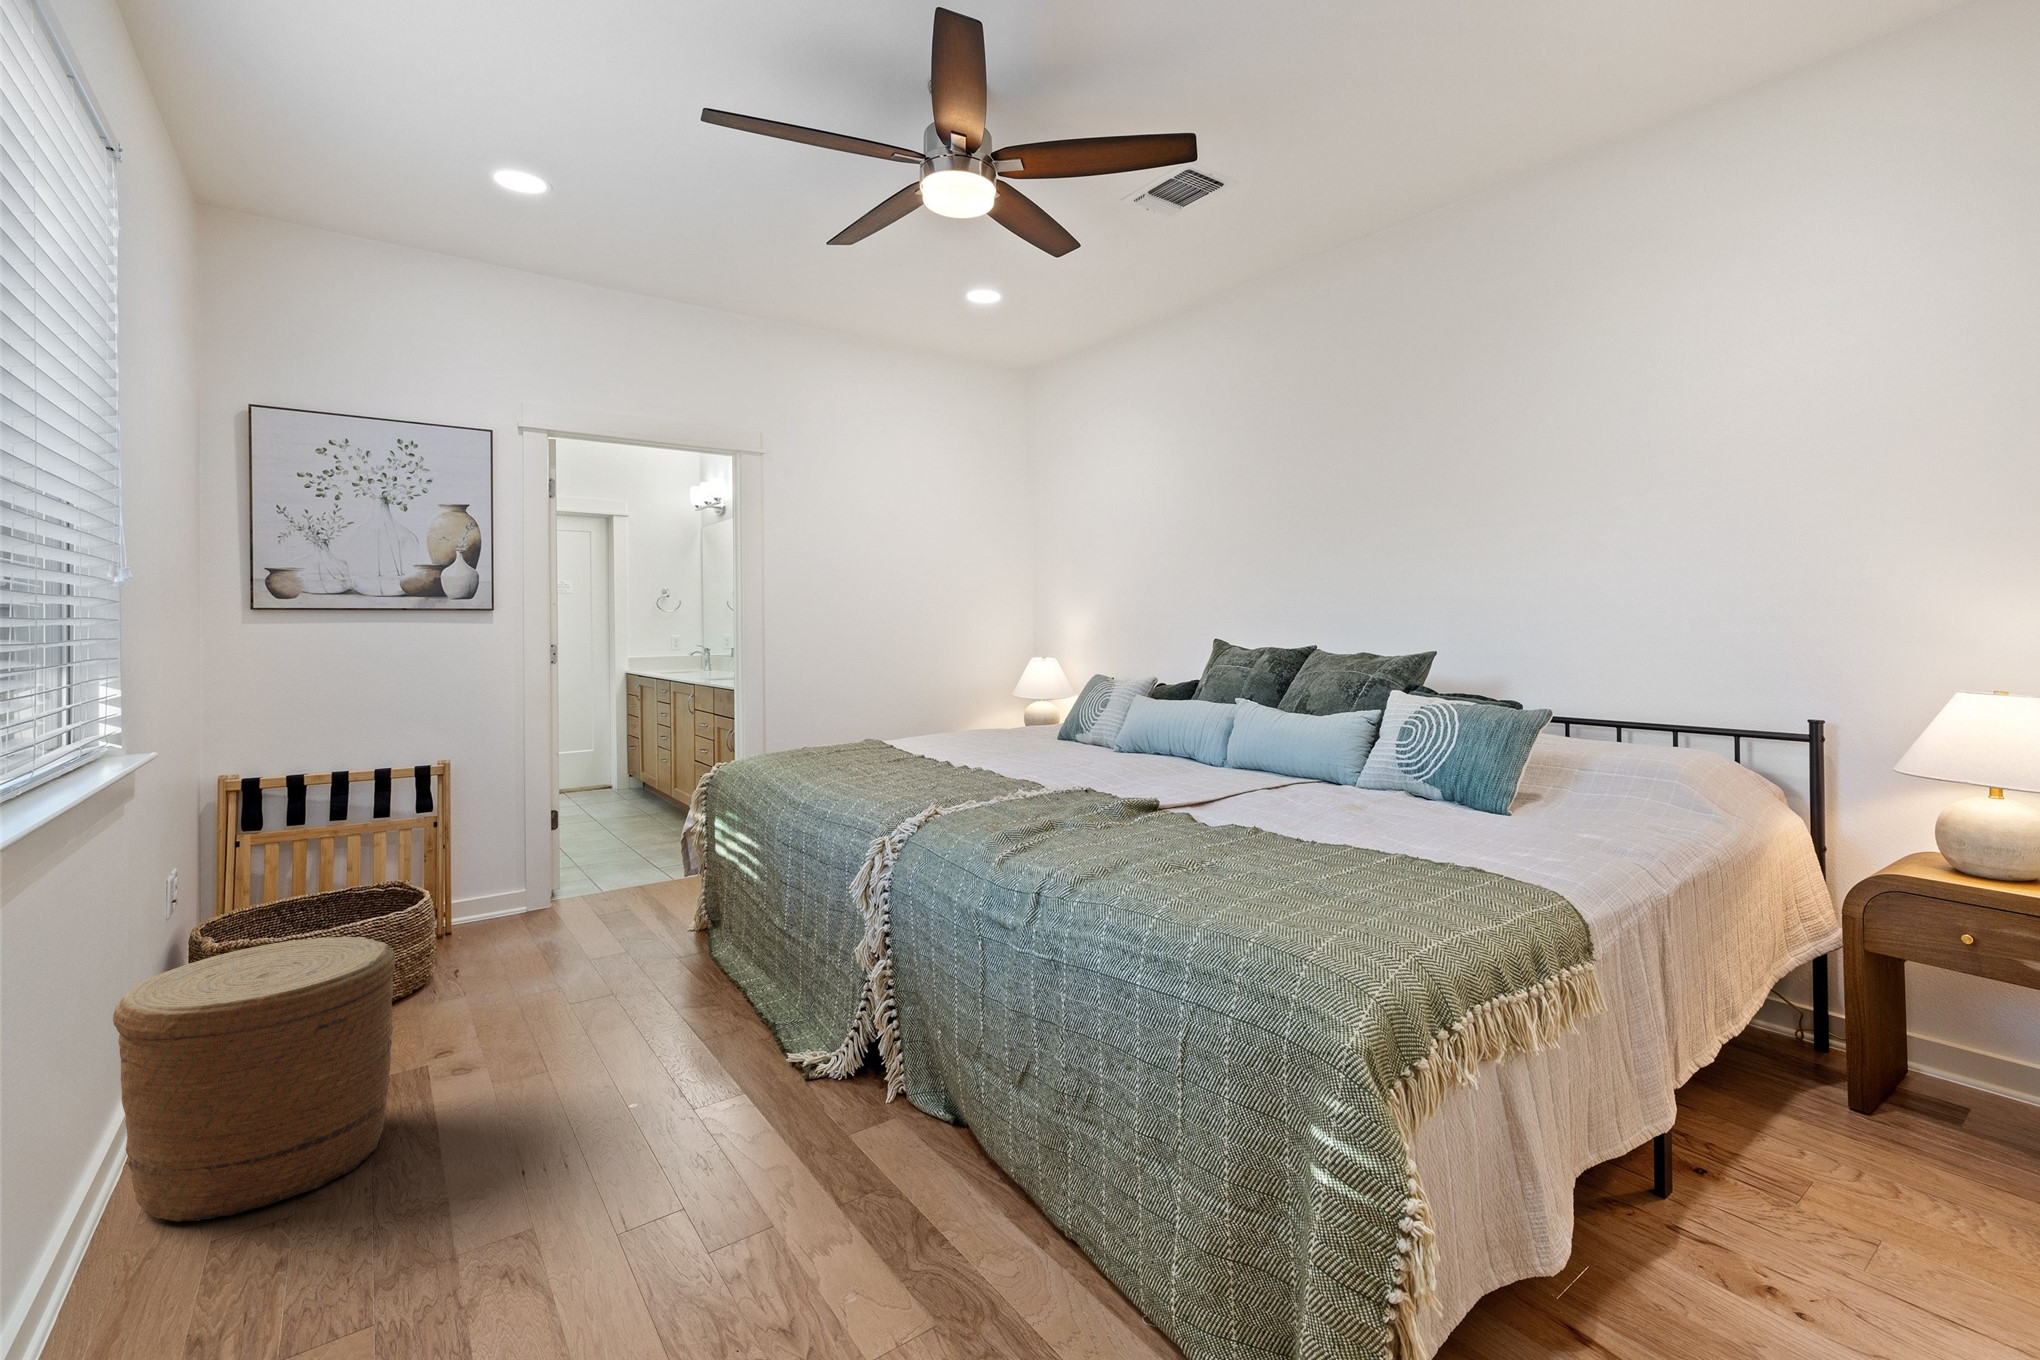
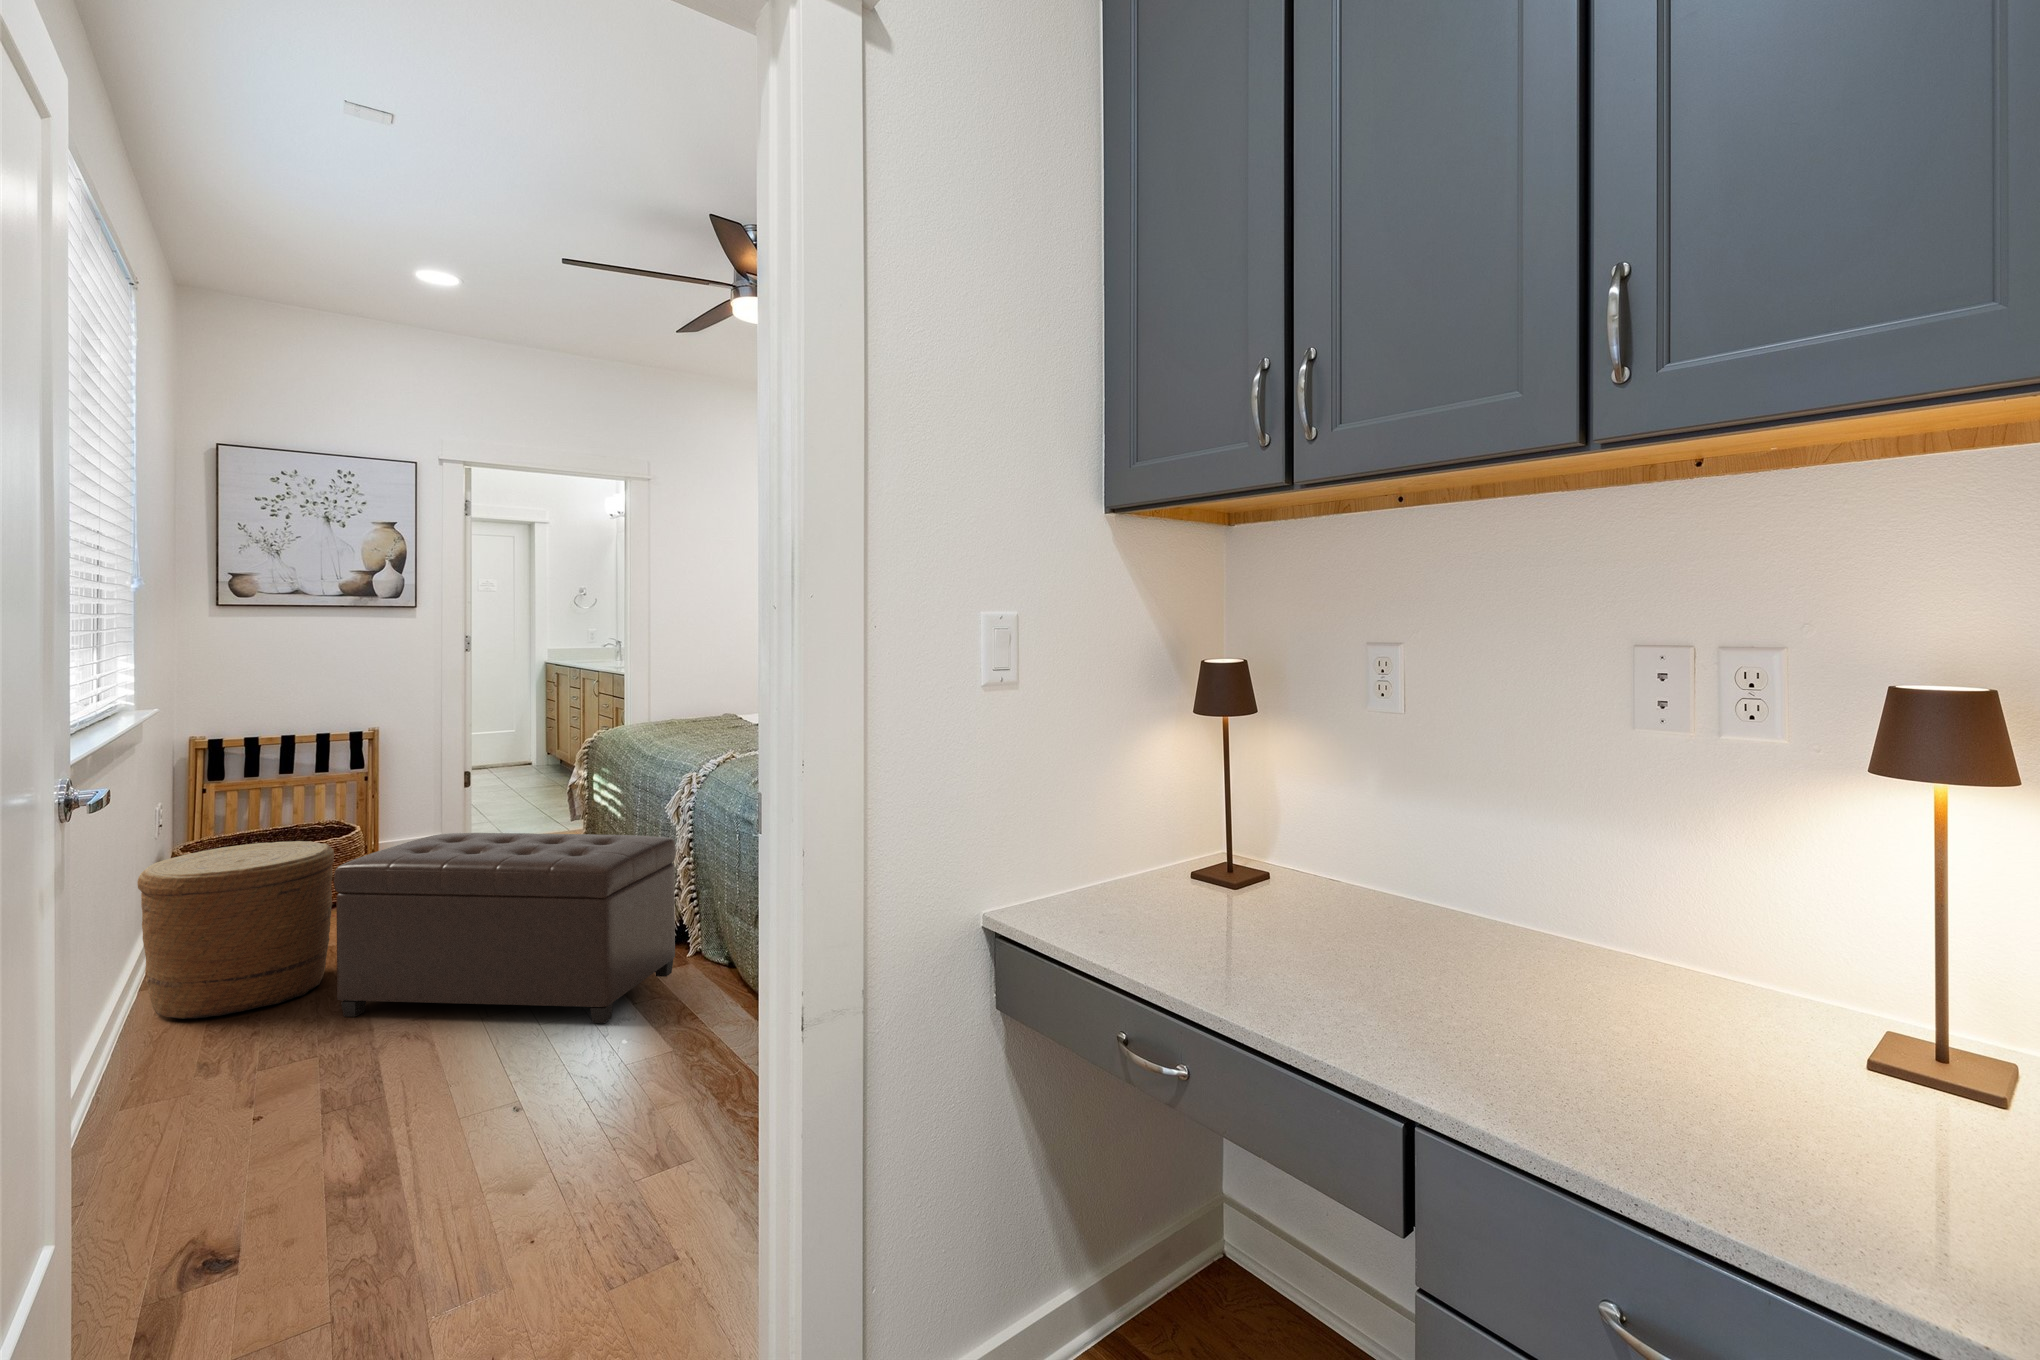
ottoman: none [394,925,871,1239] -> present [334,833,676,1023]

